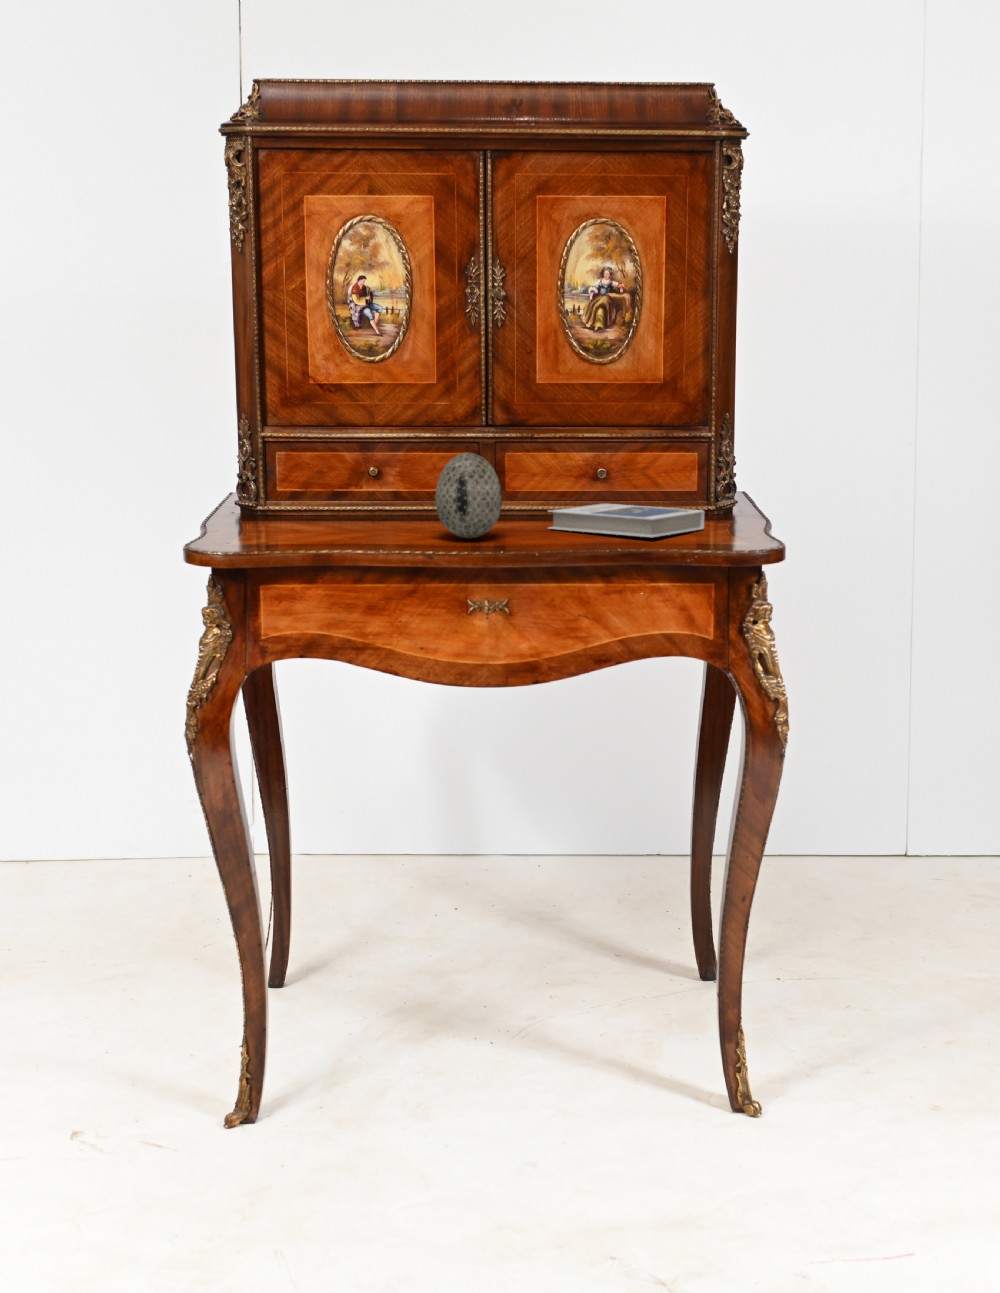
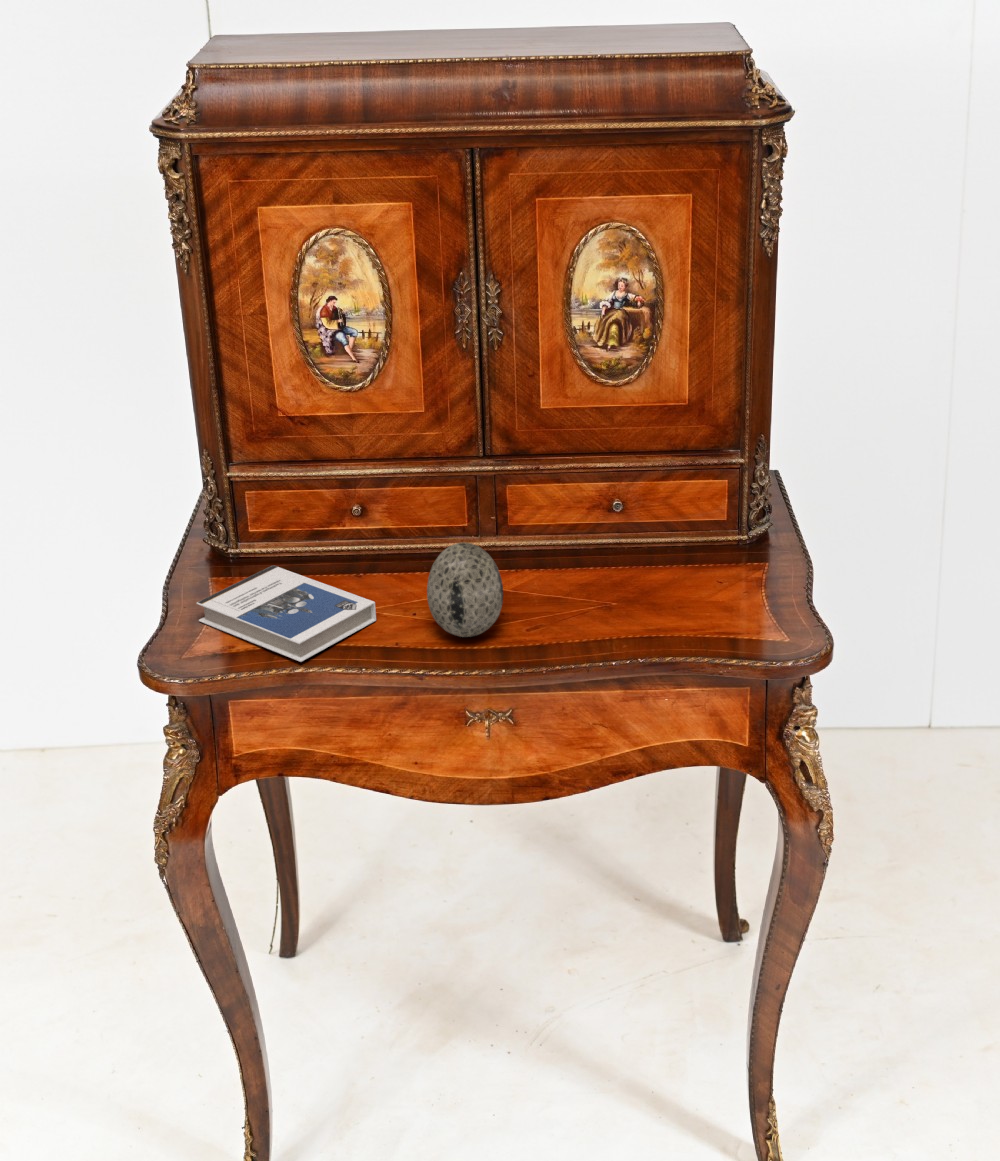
hardback book: present [548,503,704,537] -> present [197,565,376,662]

